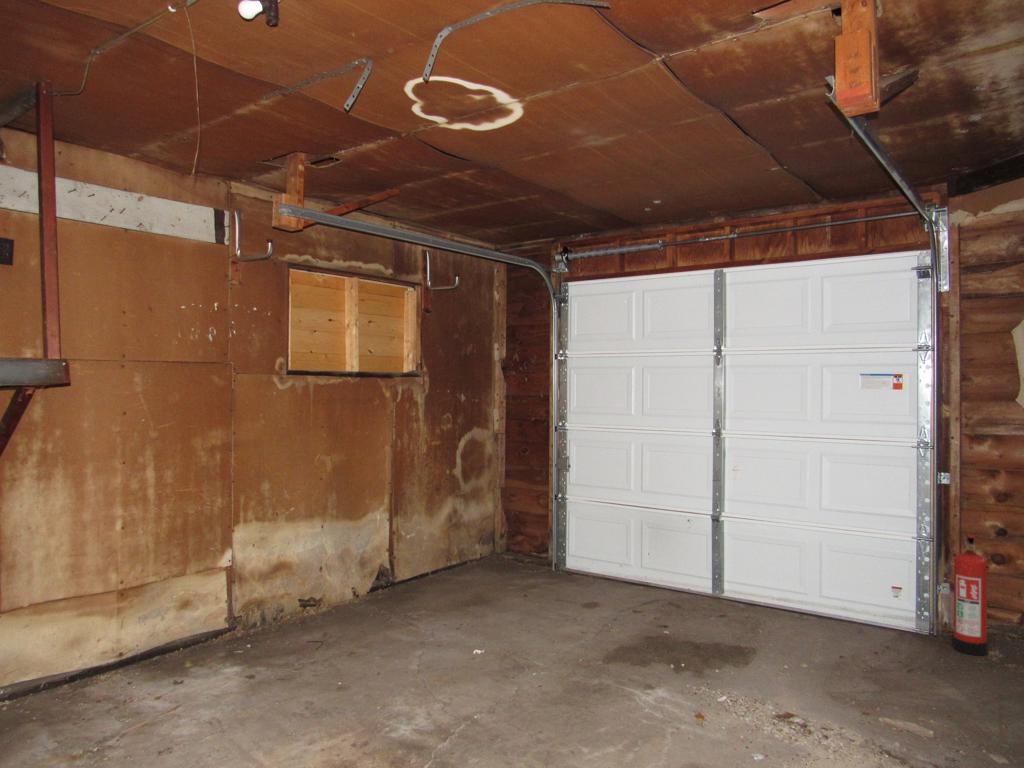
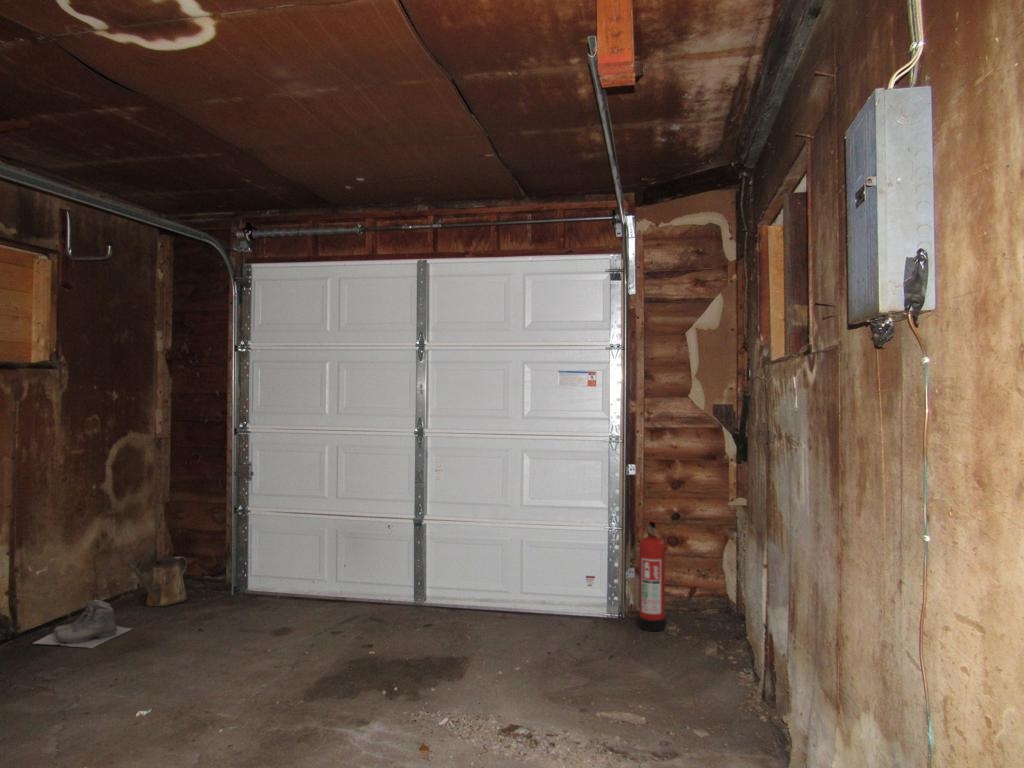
watering can: none [479,527,522,566] -> present [129,557,187,606]
boots: none [417,554,483,591] -> present [34,600,131,648]

